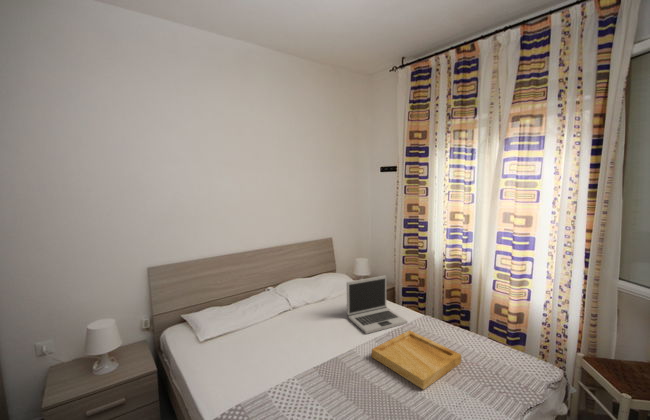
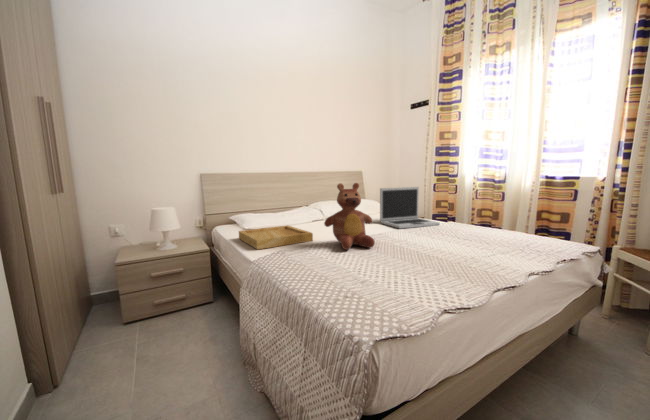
teddy bear: none [283,312,337,398] -> present [324,183,375,250]
tray: present [372,331,461,389] -> present [239,226,313,249]

